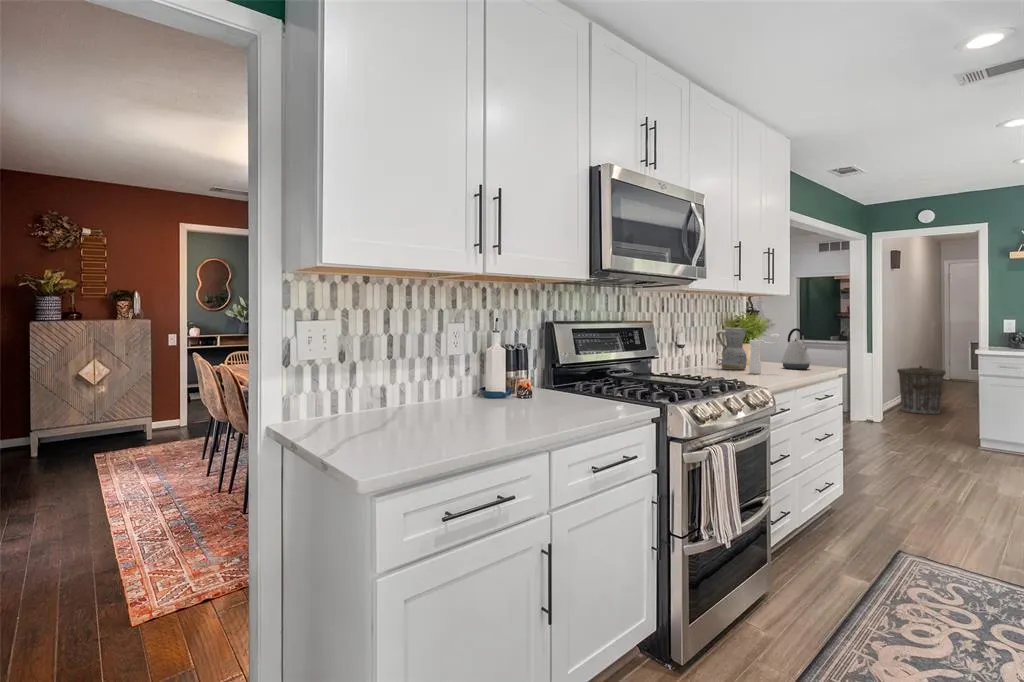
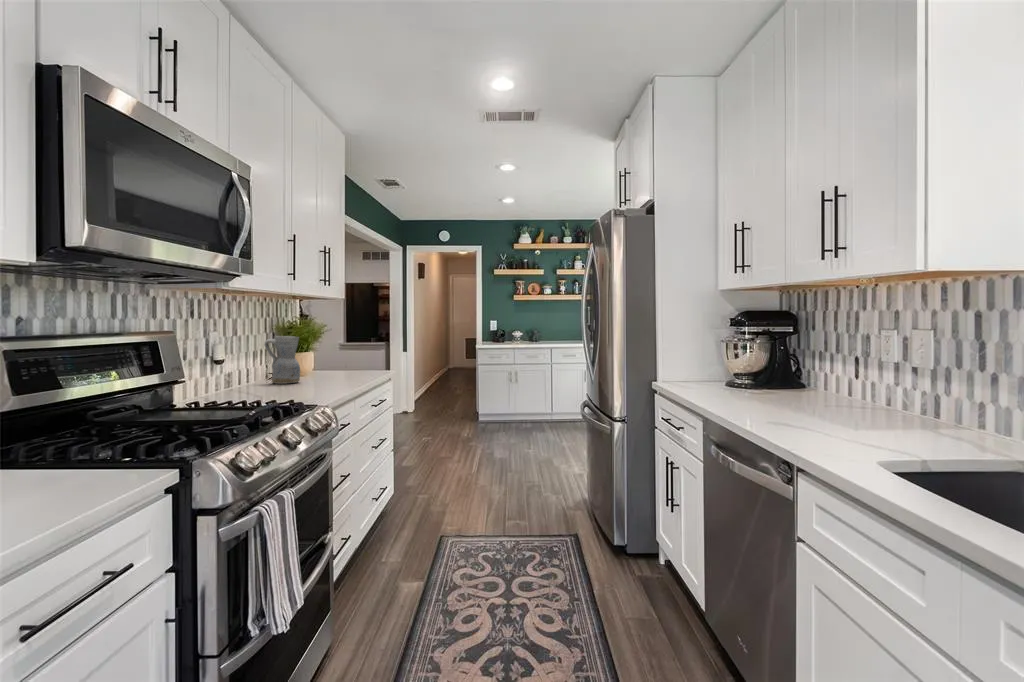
kettle: present [782,328,811,369] -> none [336,335,363,377]
pepper mill: present [749,334,779,374] -> none [303,343,334,388]
trash can: present [897,366,946,414] -> none [423,359,455,399]

